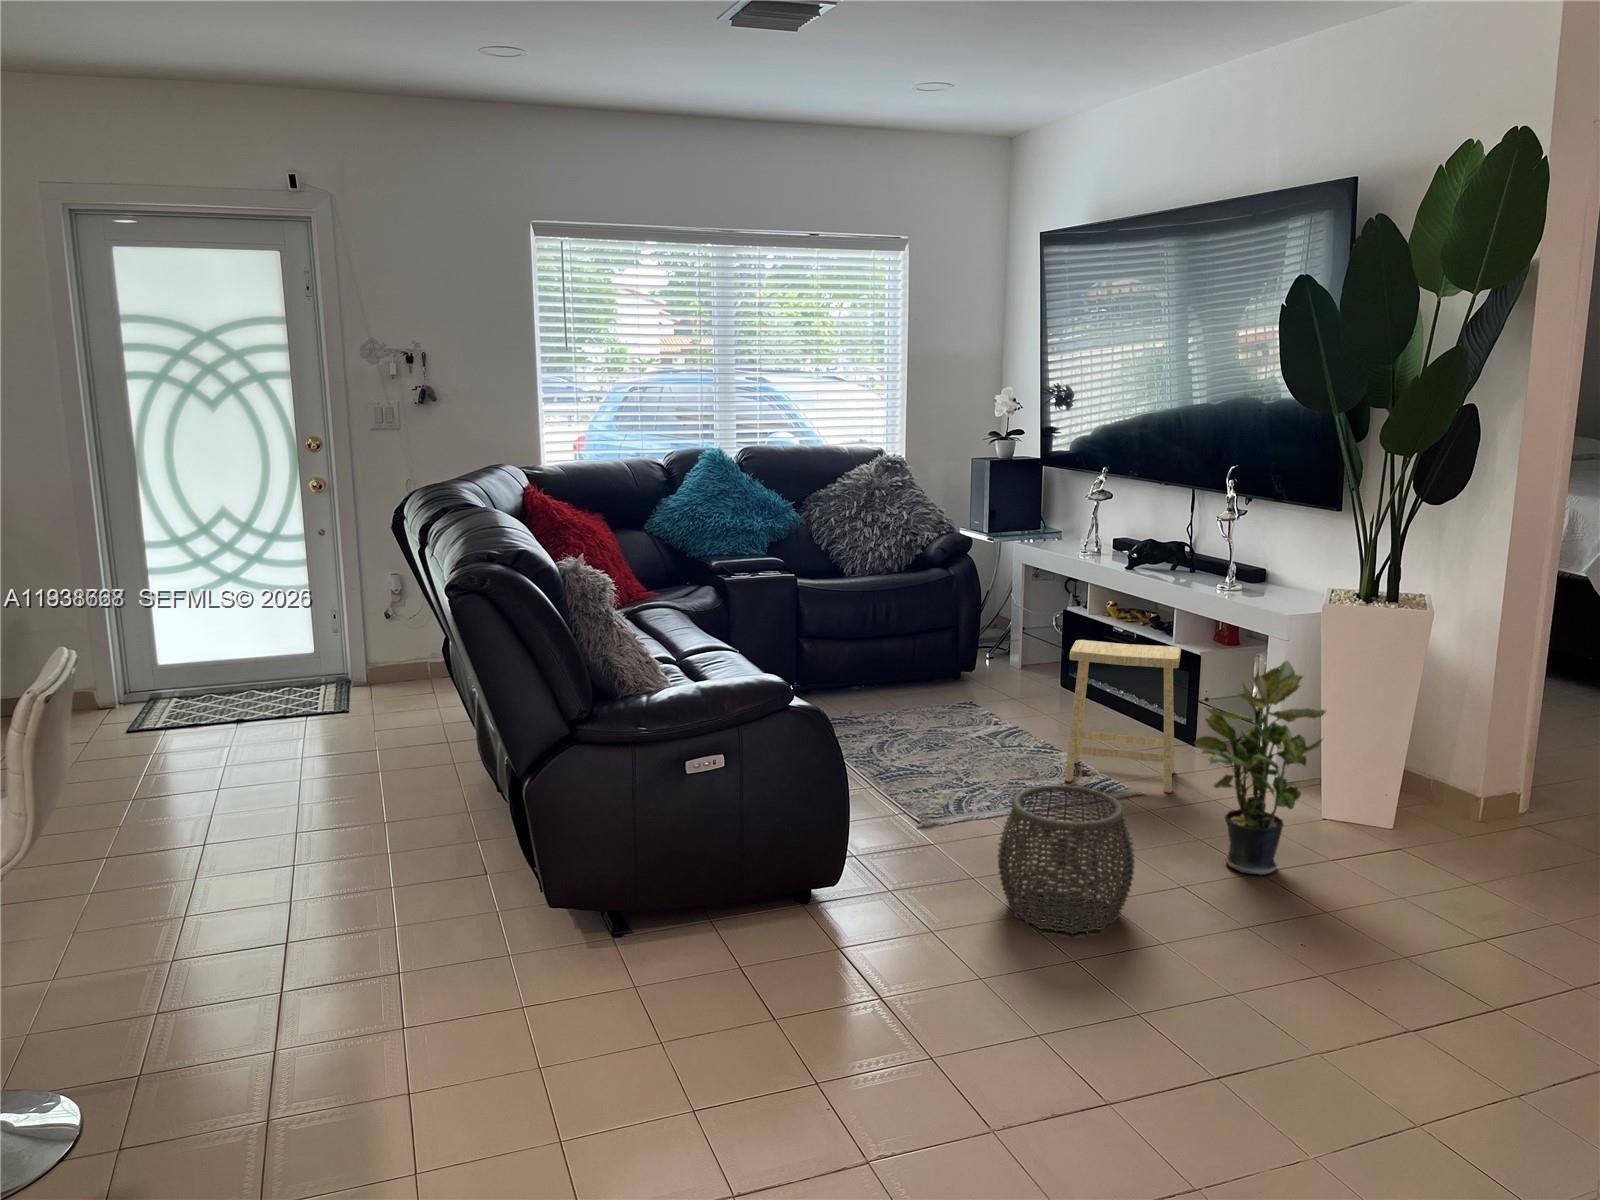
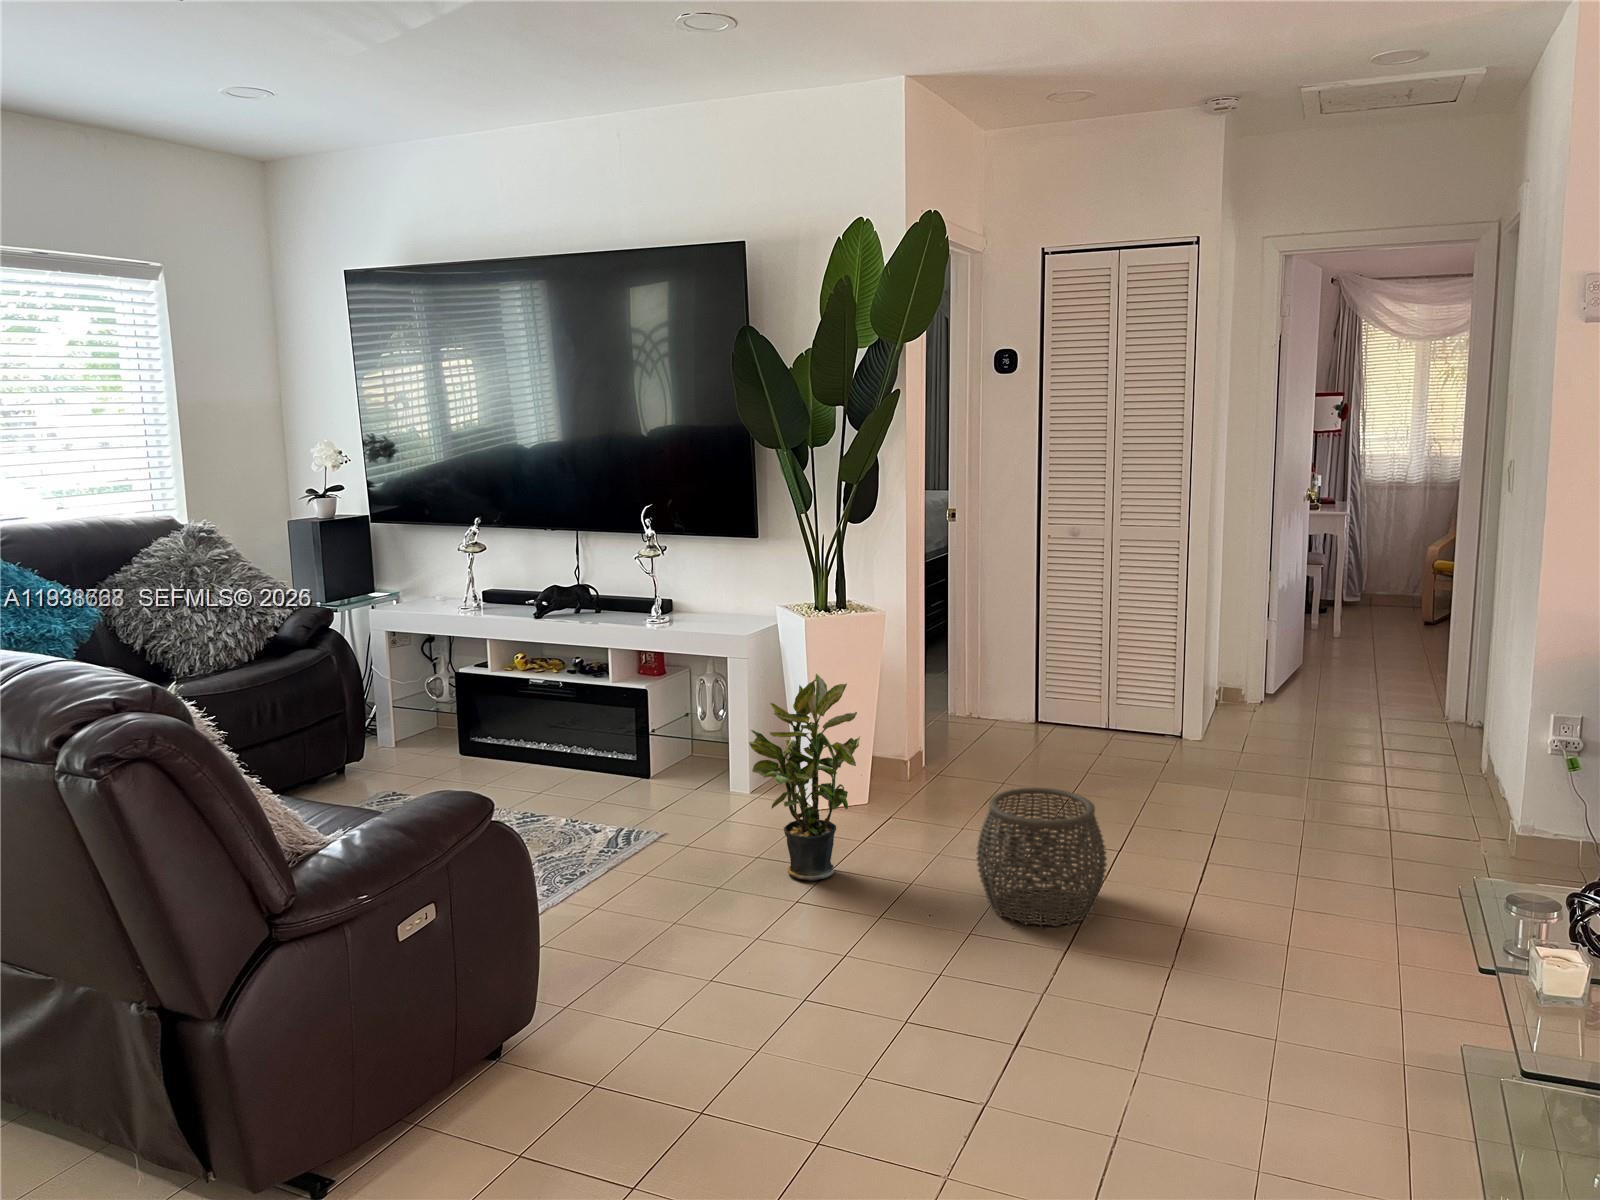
footstool: present [1064,640,1181,793] -> none [551,685,677,847]
woven basket: present [998,785,1135,934] -> present [976,788,1107,926]

